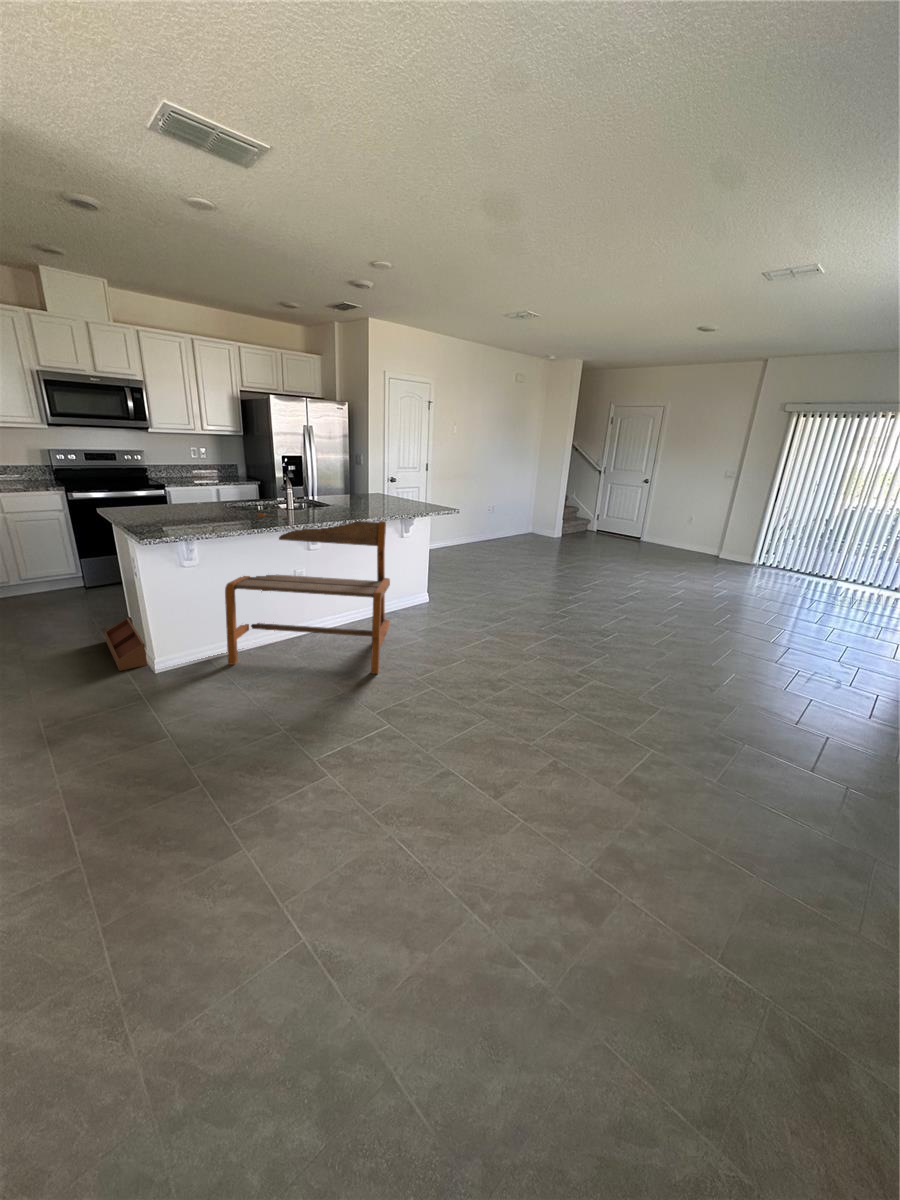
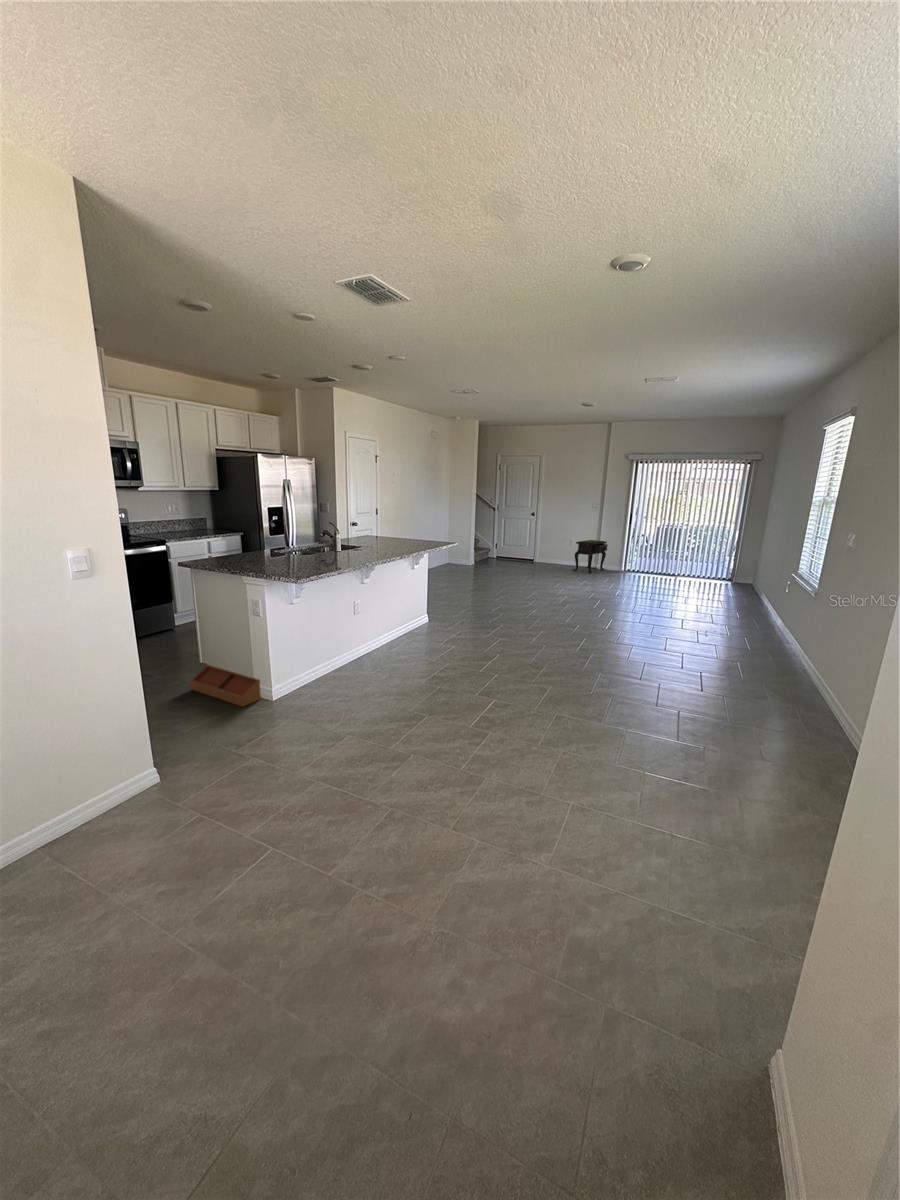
bench: present [225,513,390,674] -> none [324,555,455,687]
side table: none [682,519,737,562] -> present [573,540,608,573]

